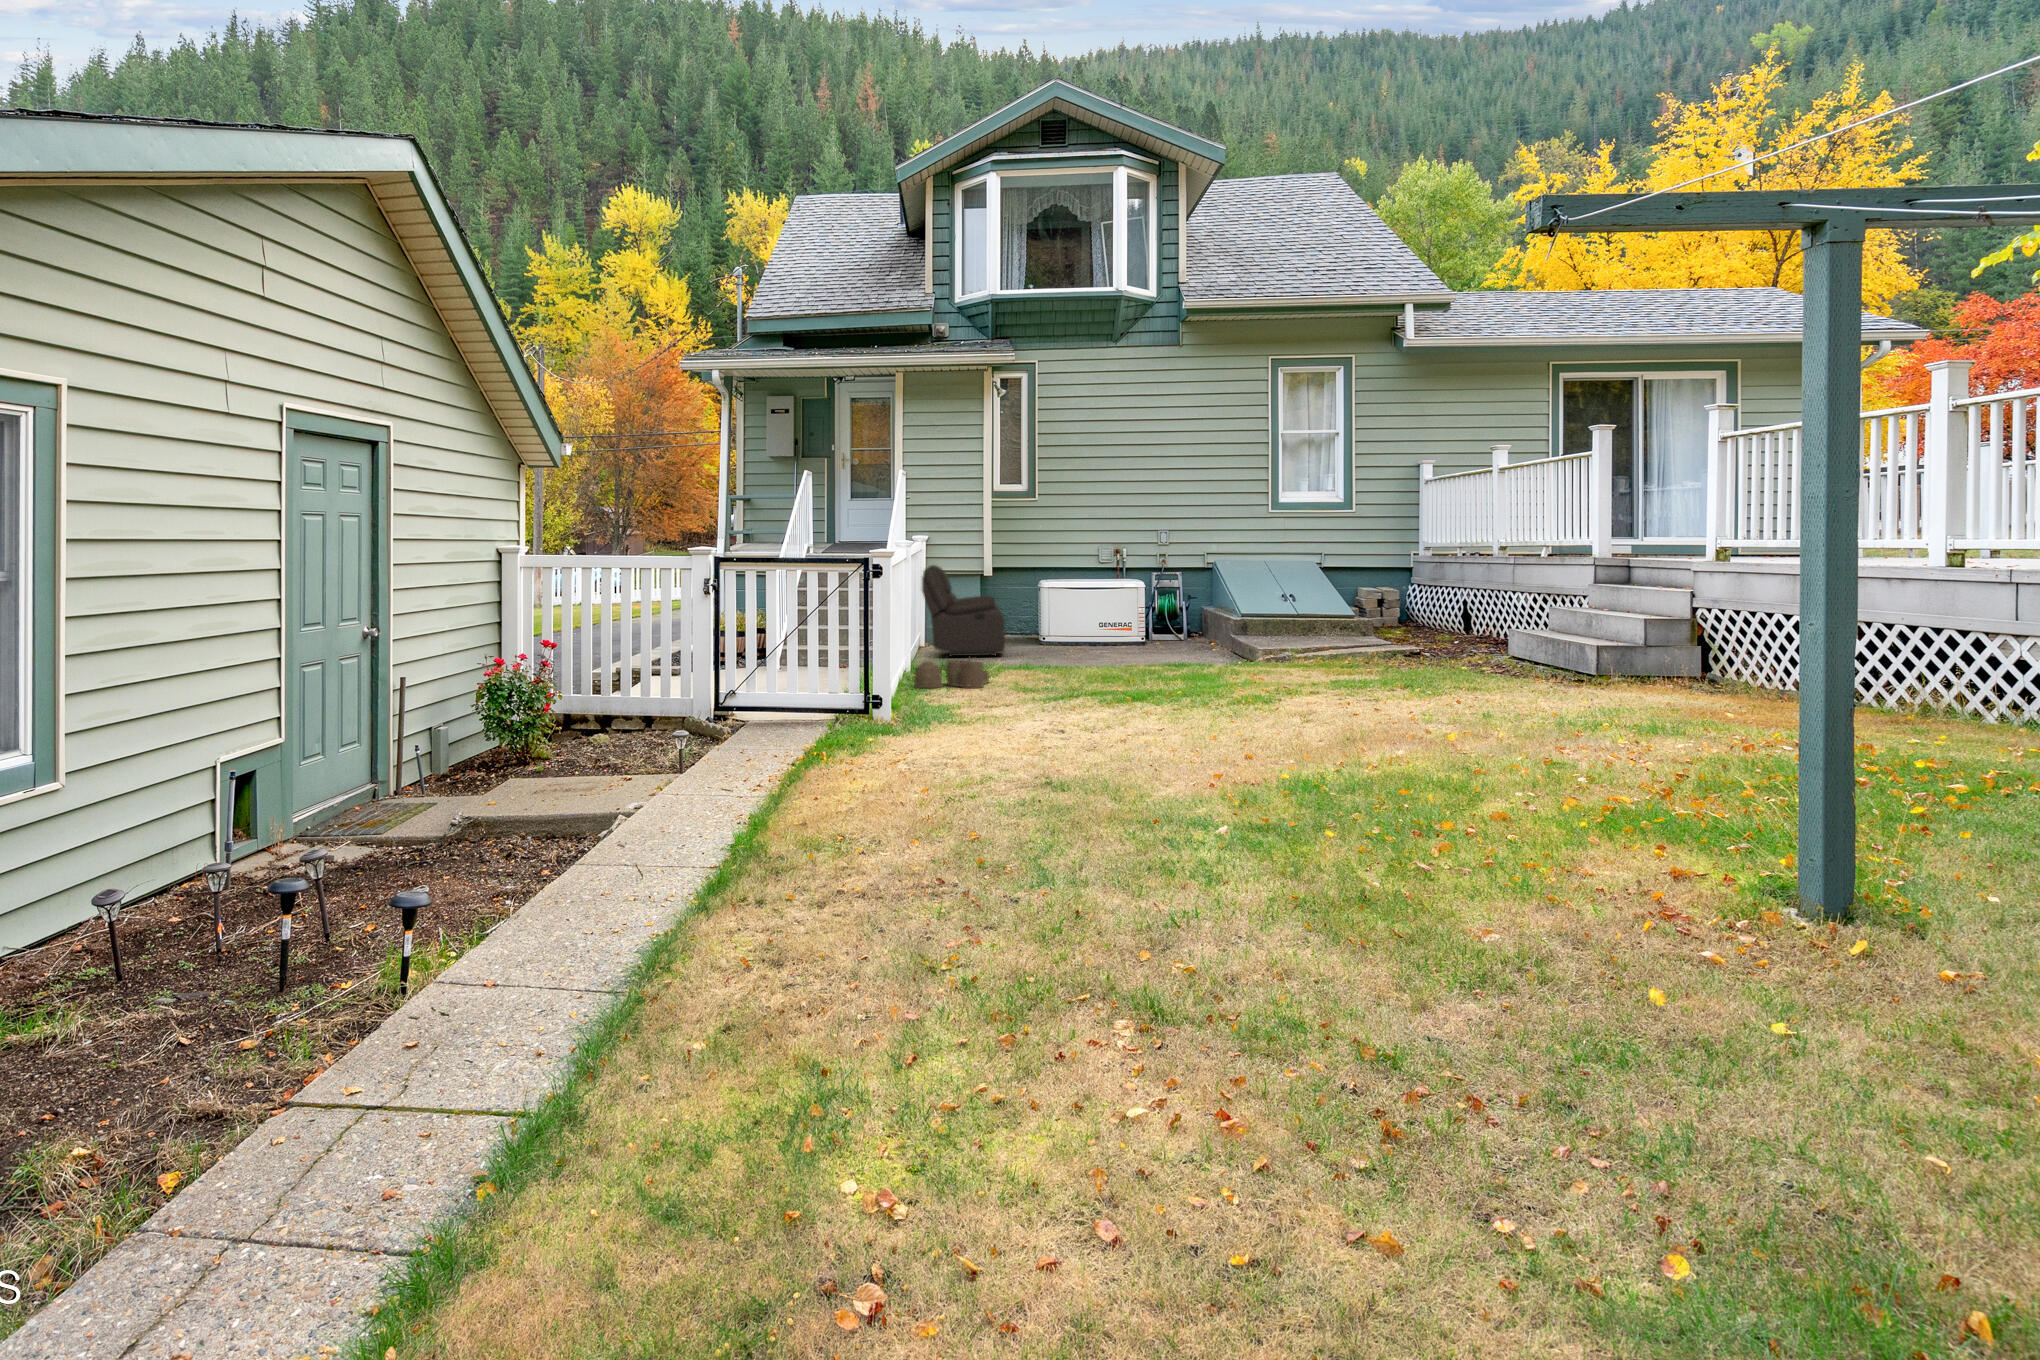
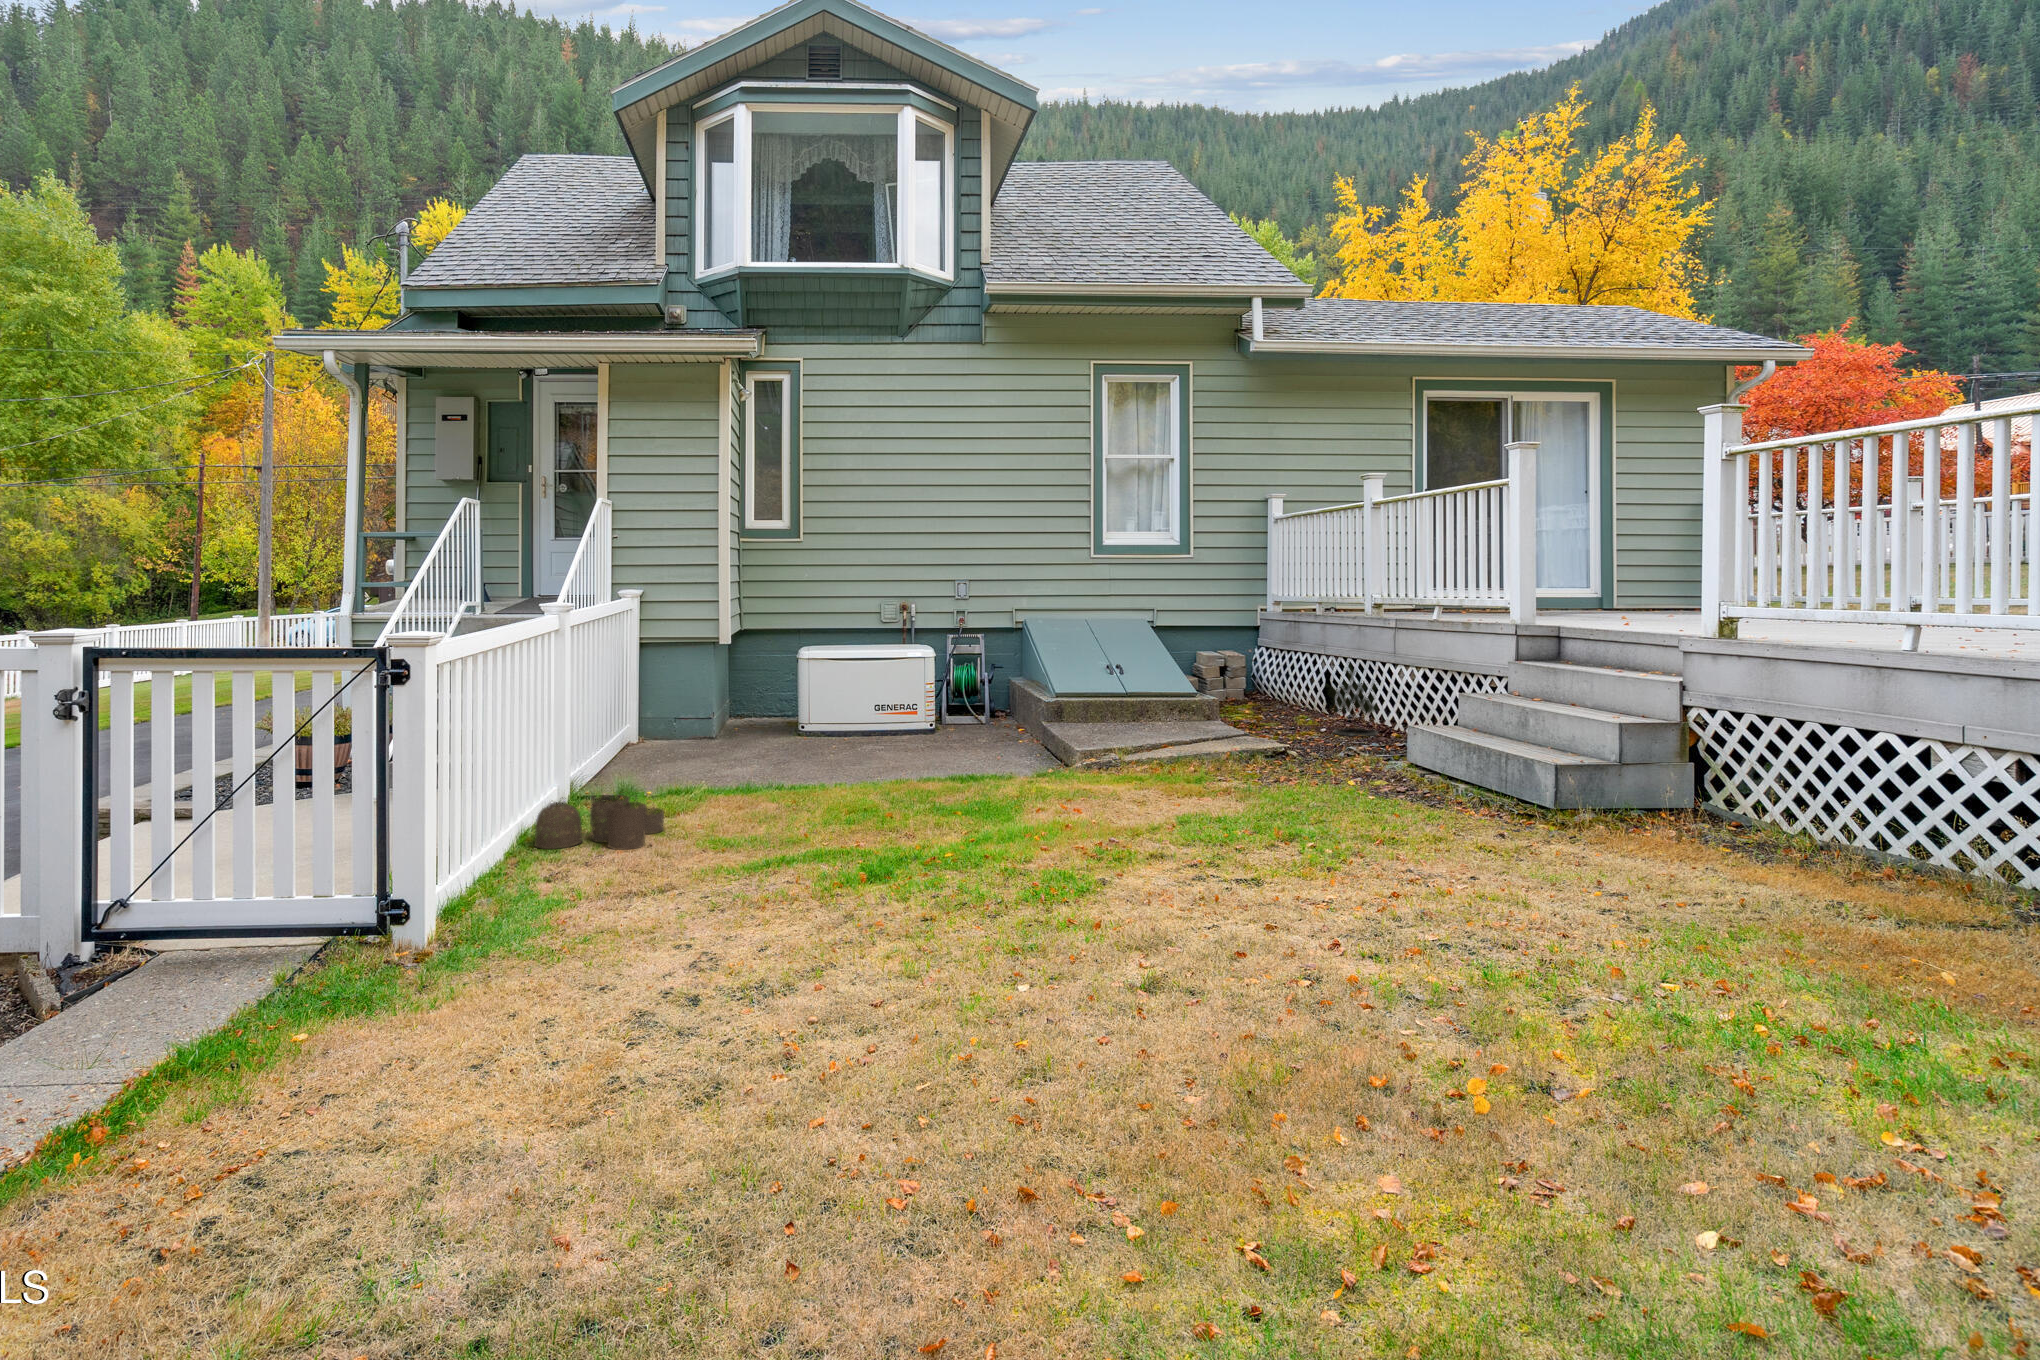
chair: present [922,565,1005,657] -> none [614,628,743,758]
potted tree: none [1456,588,1501,647] -> present [1328,662,1378,736]

